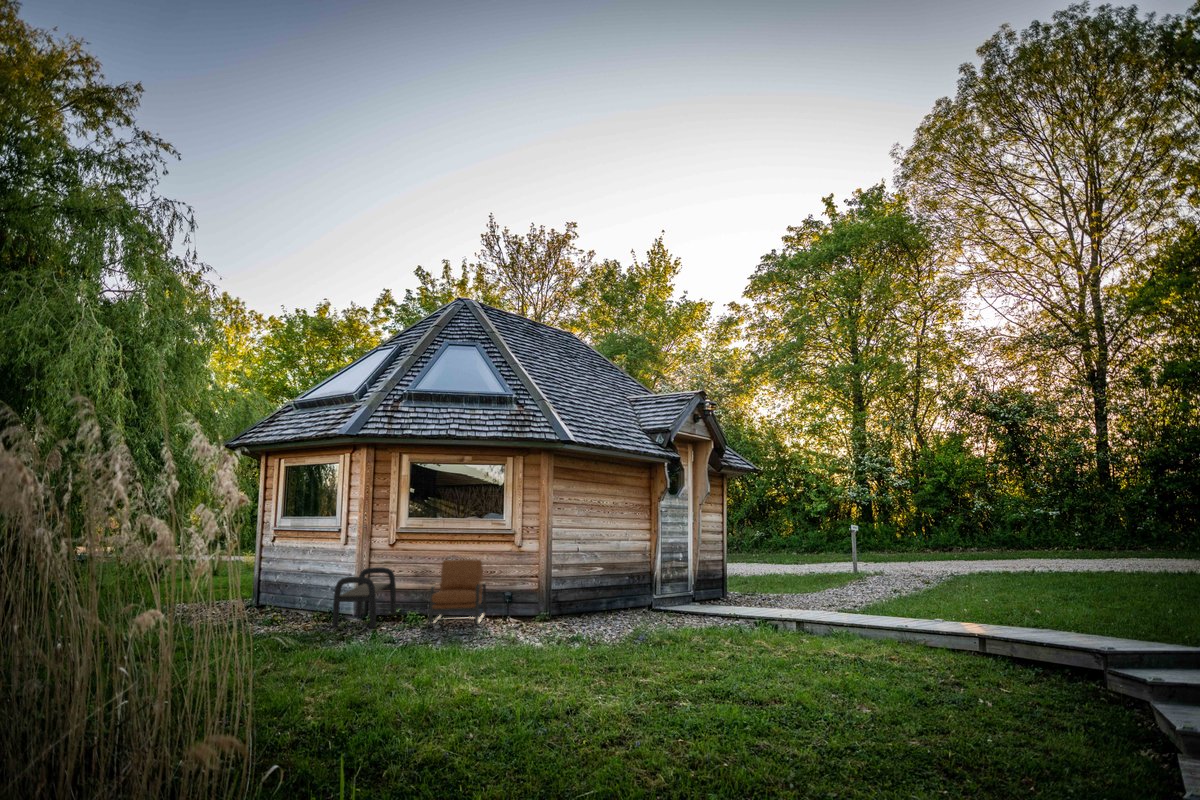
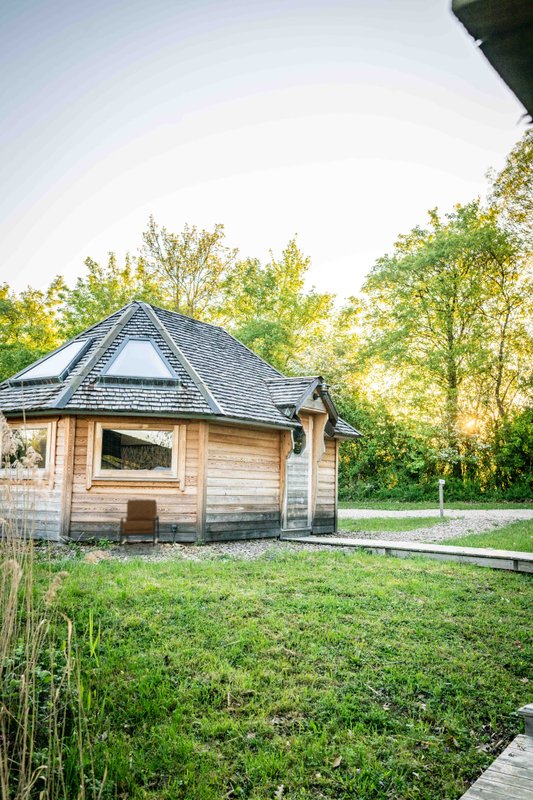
bench: present [332,567,396,629] -> none [50,505,94,547]

